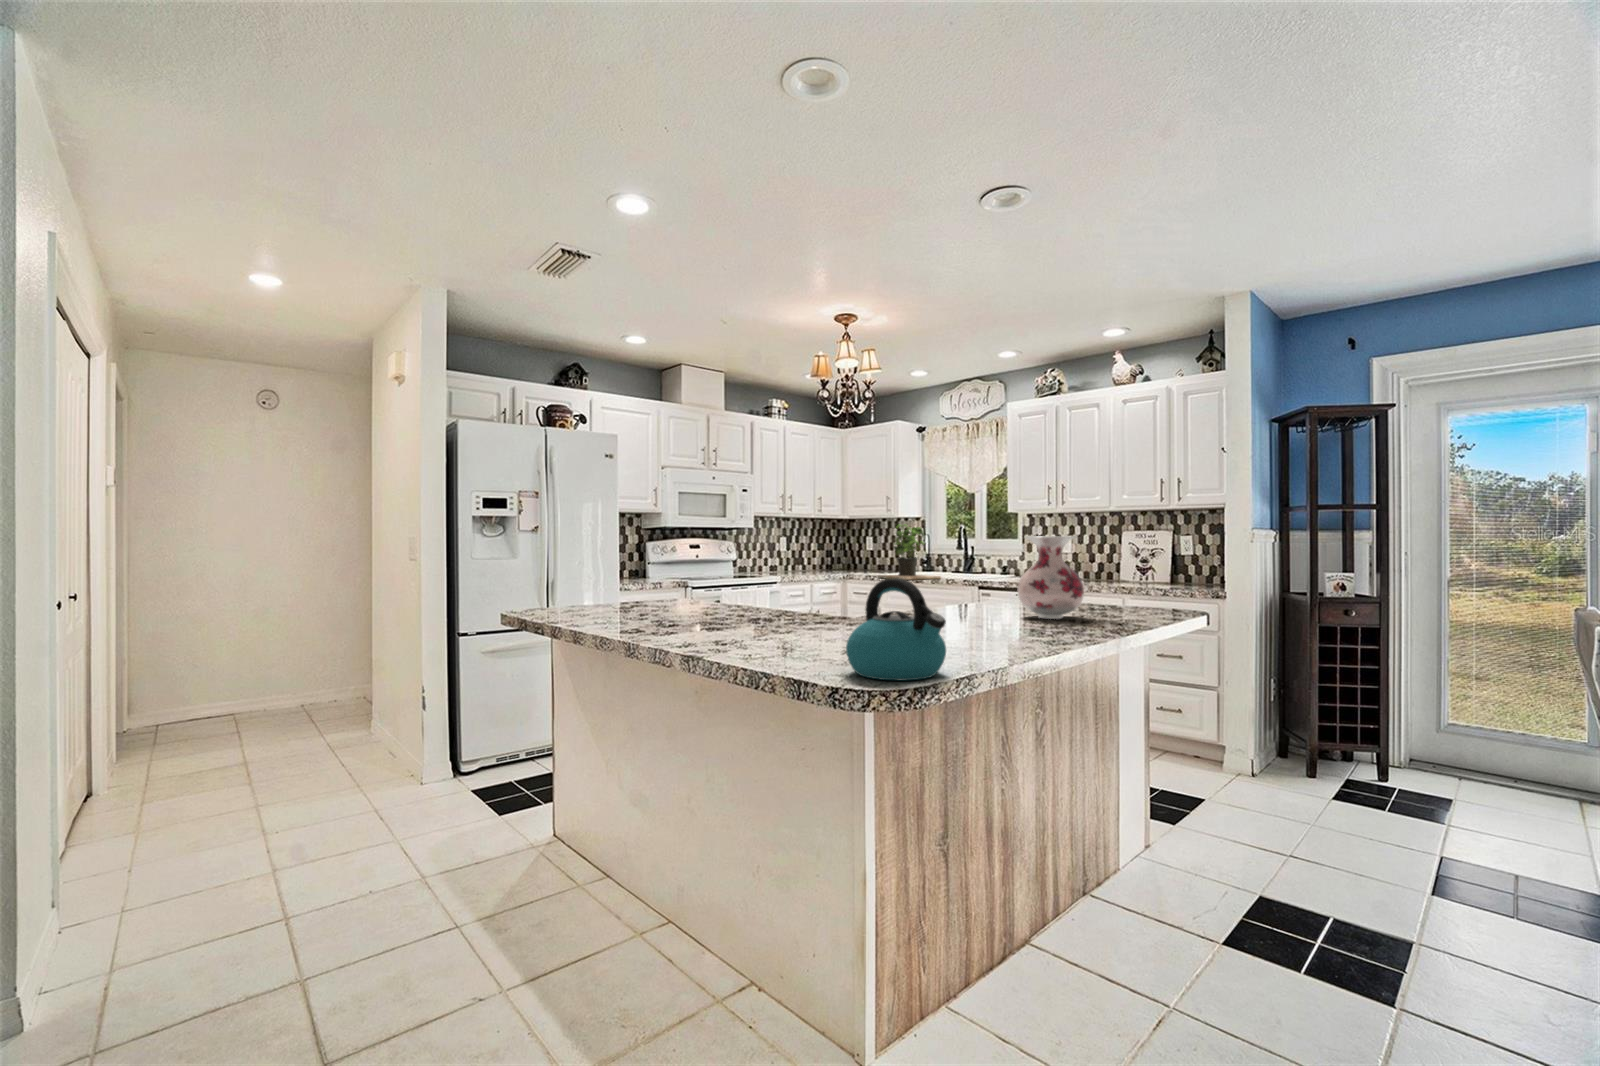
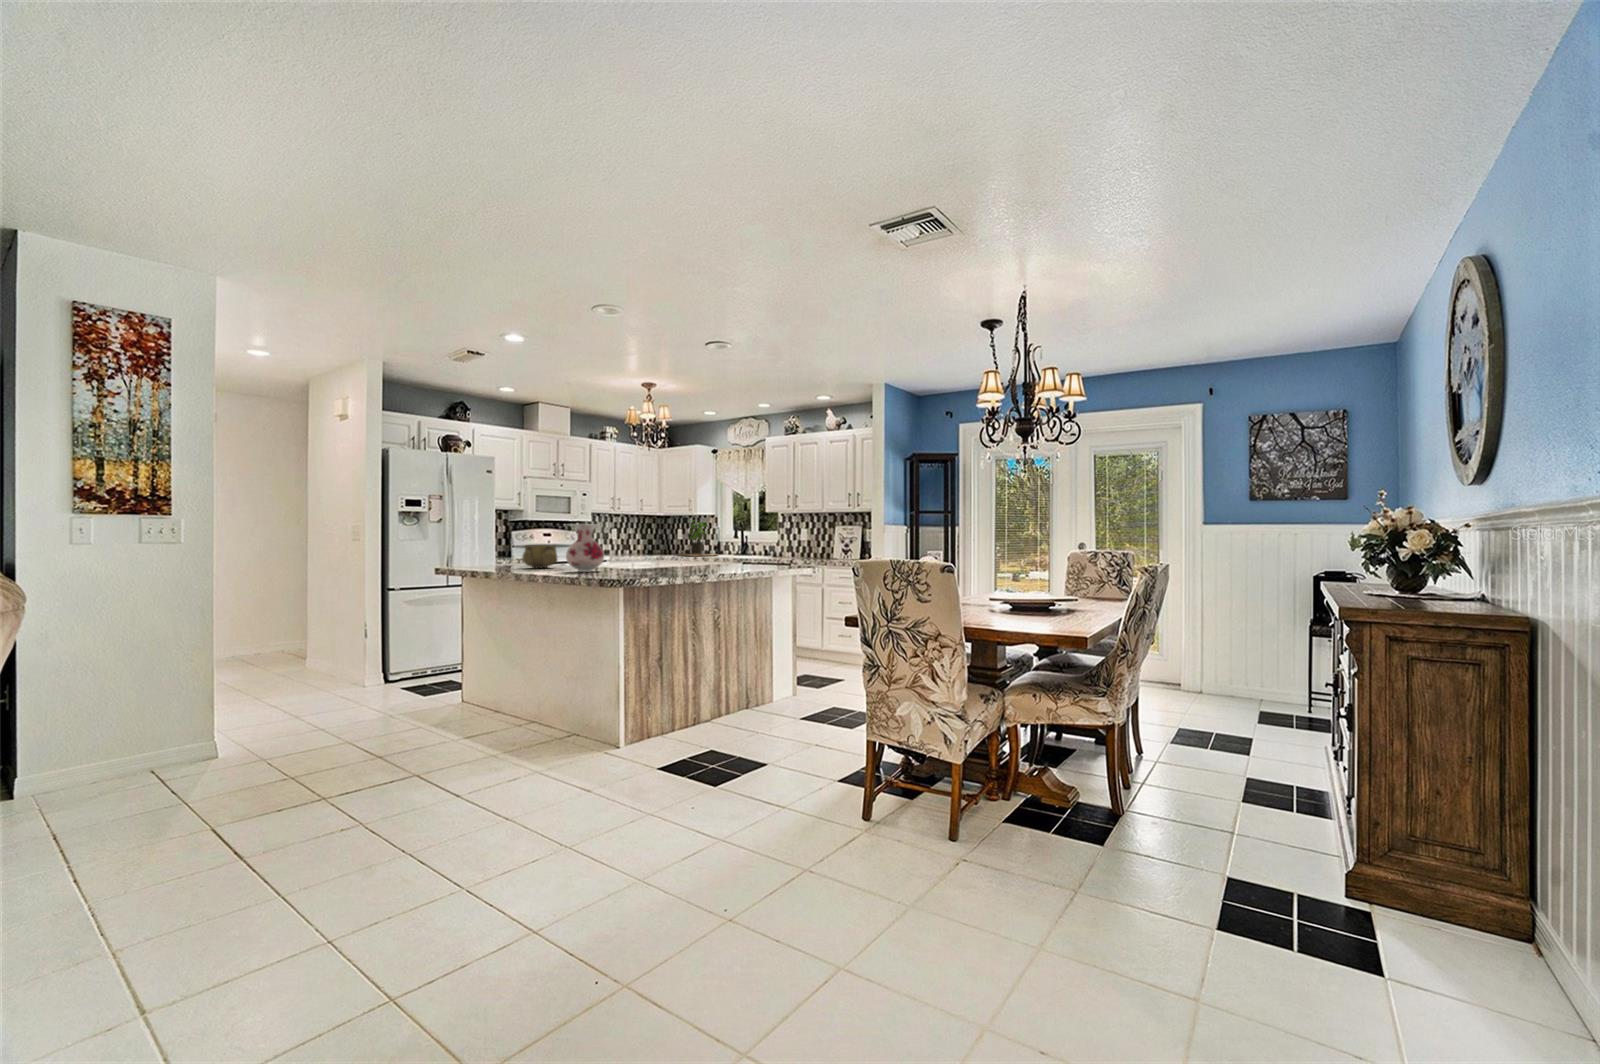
vase: present [1018,536,1084,619] -> present [566,524,604,572]
decorative bowl: none [644,575,707,619] -> present [522,545,557,568]
kettle: present [846,578,946,680] -> none [618,538,658,577]

